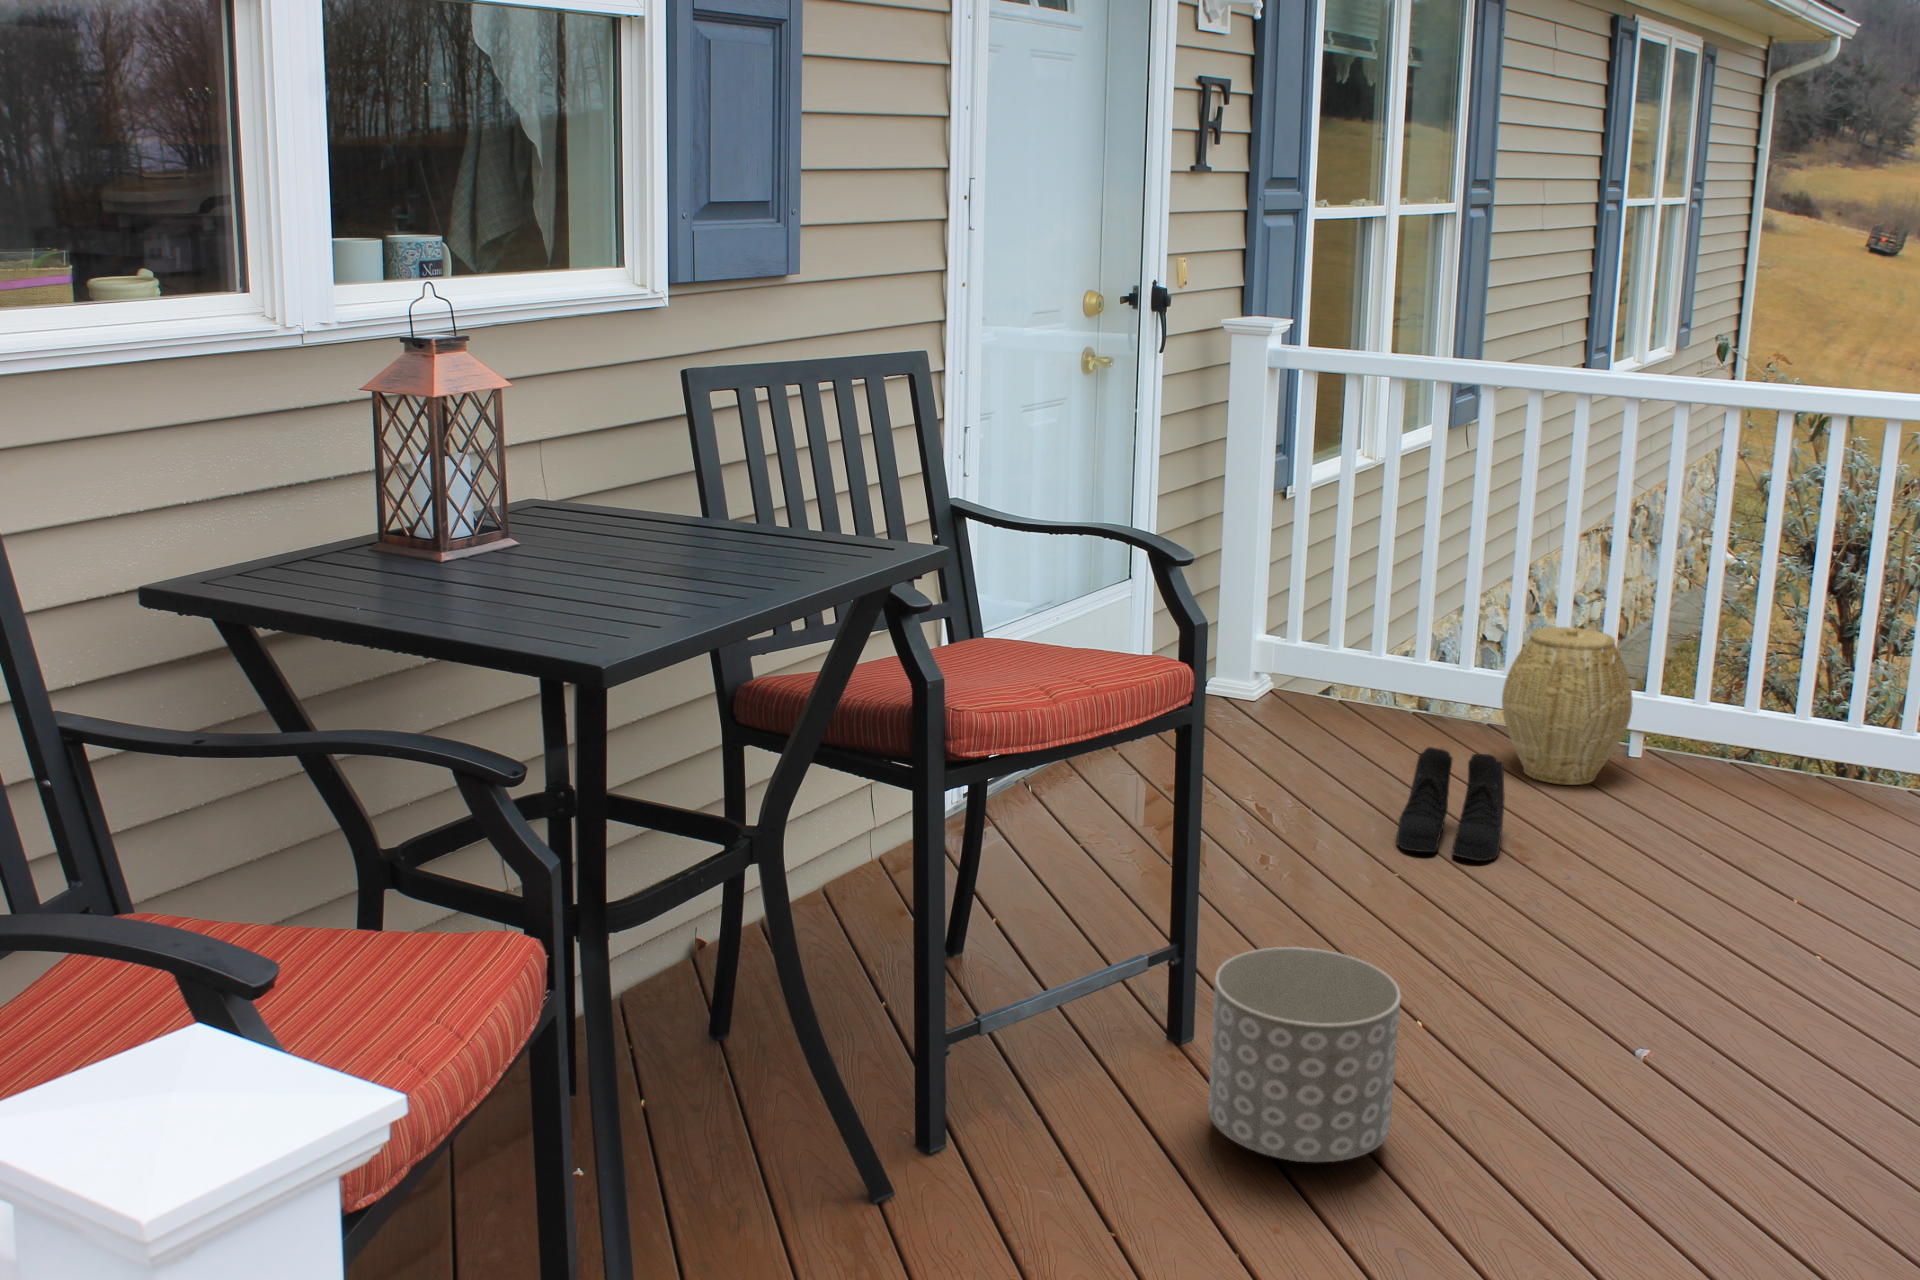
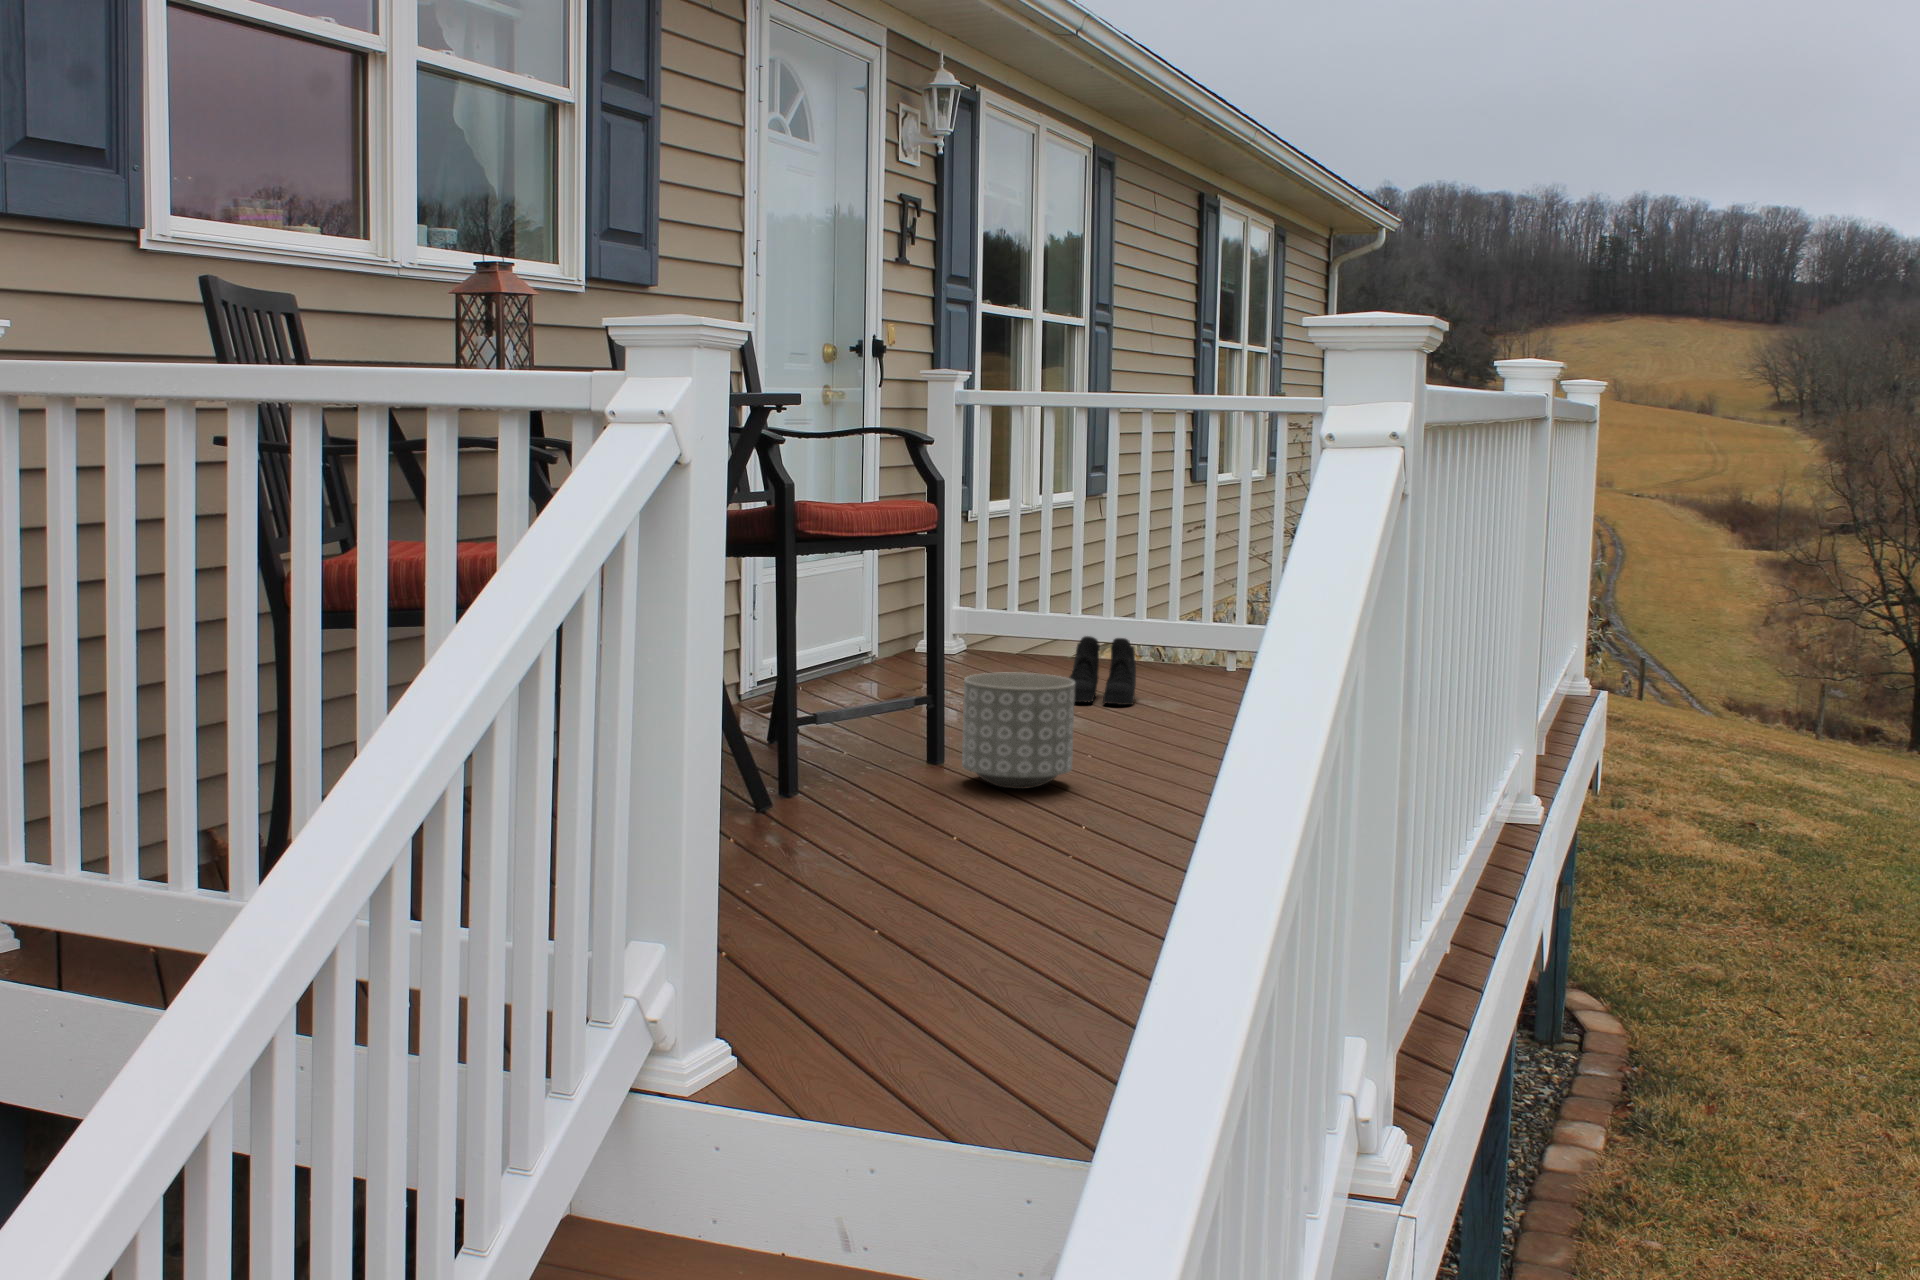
woven basket: present [1502,627,1633,785] -> none [1132,570,1220,681]

